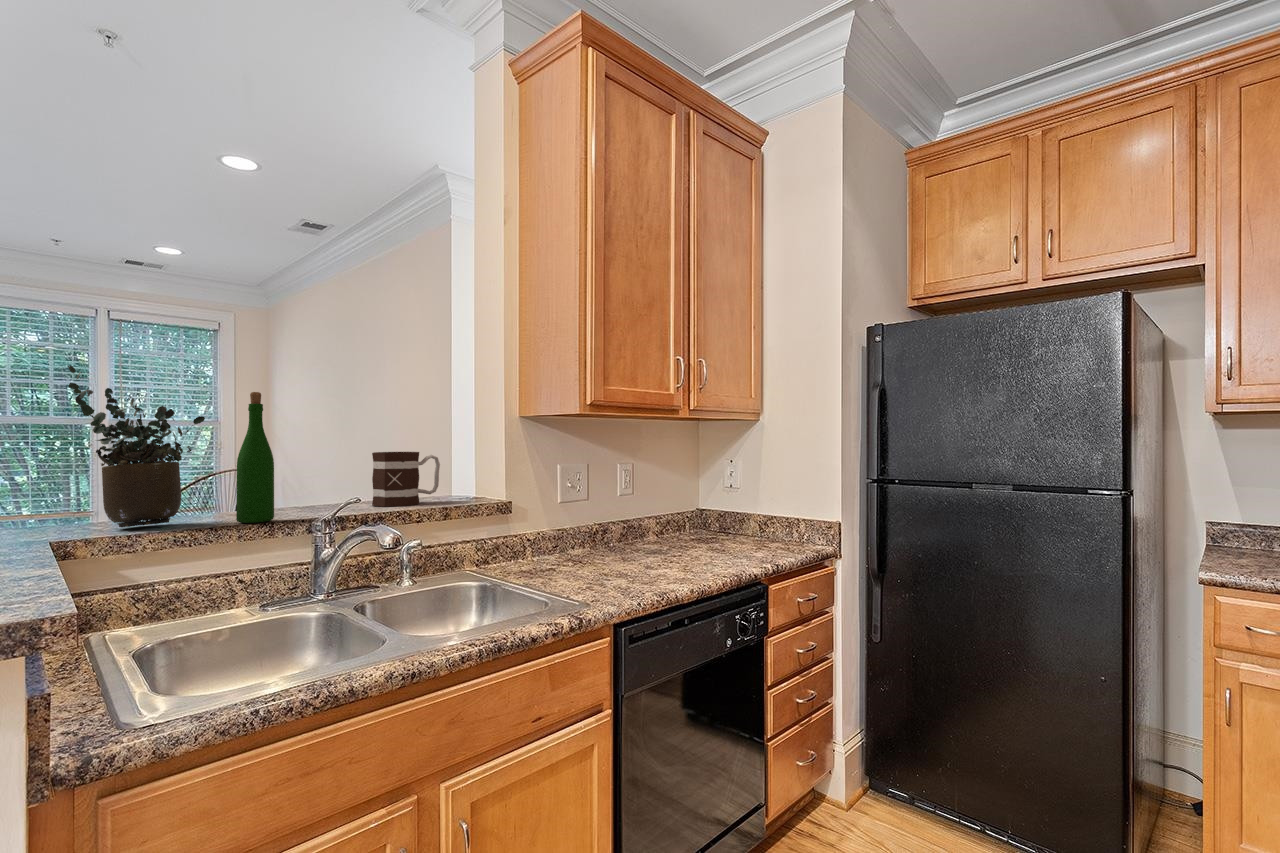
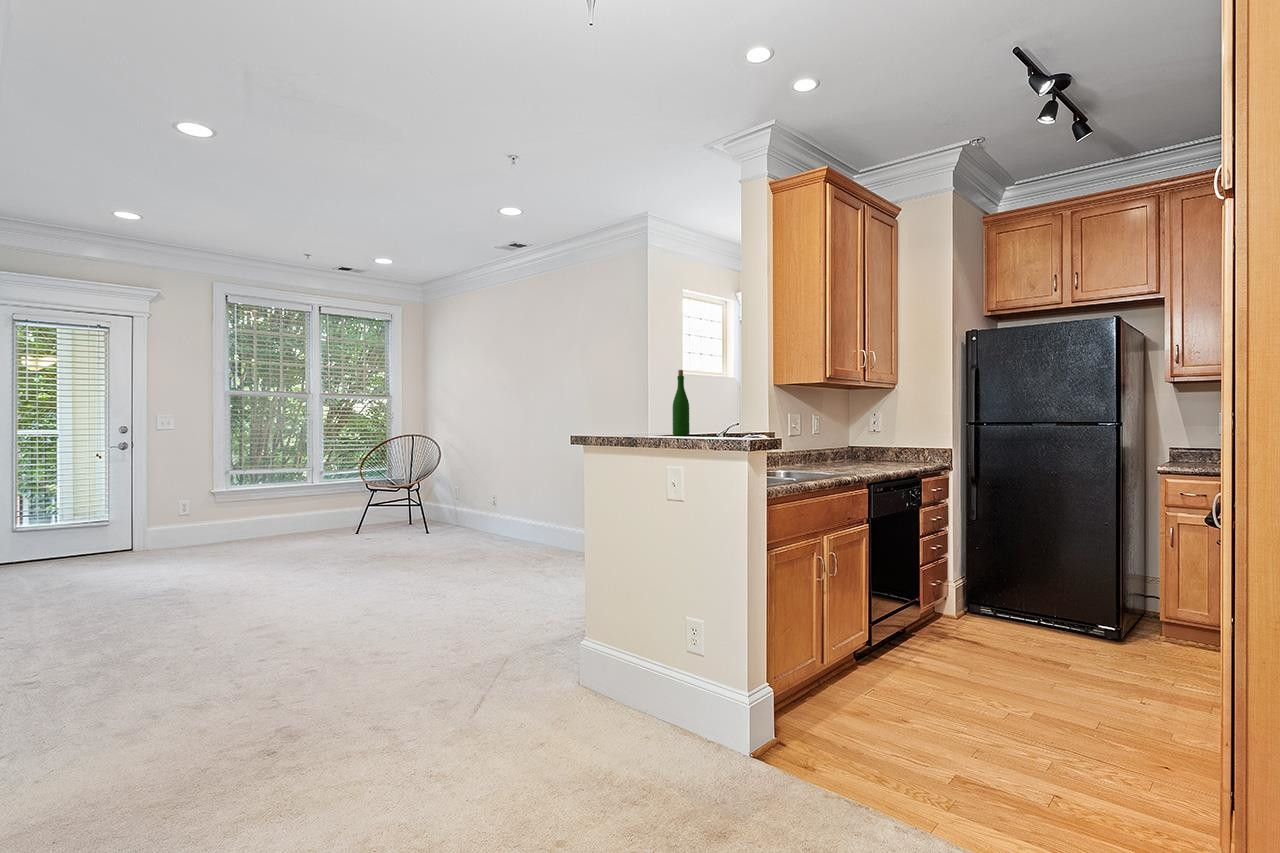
potted plant: present [68,365,205,527] -> none [610,357,654,437]
mug: present [372,452,440,507] -> none [698,405,729,435]

